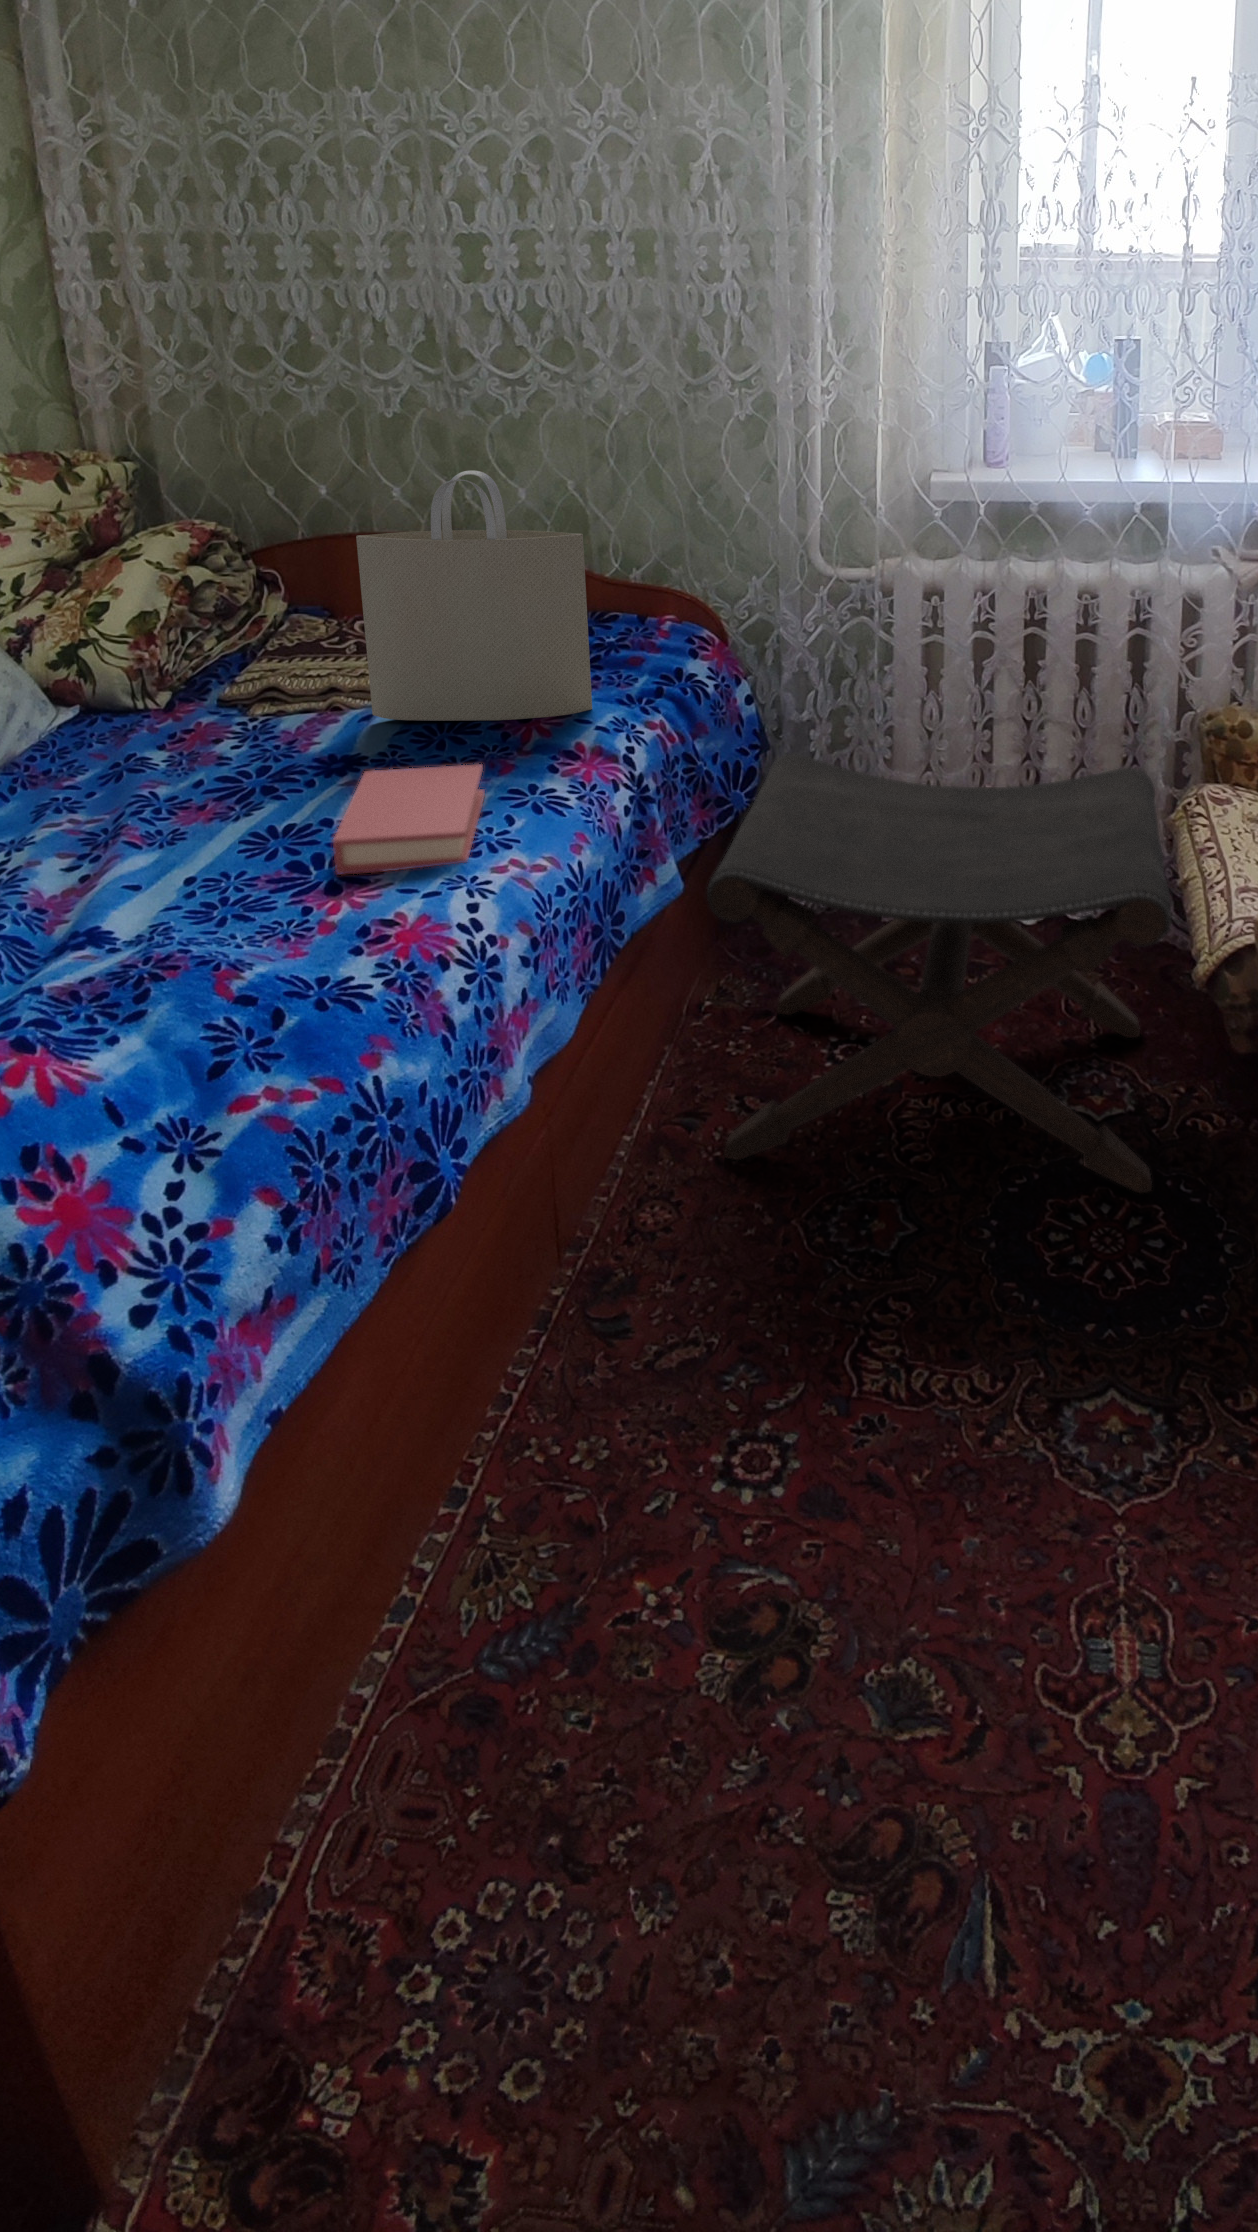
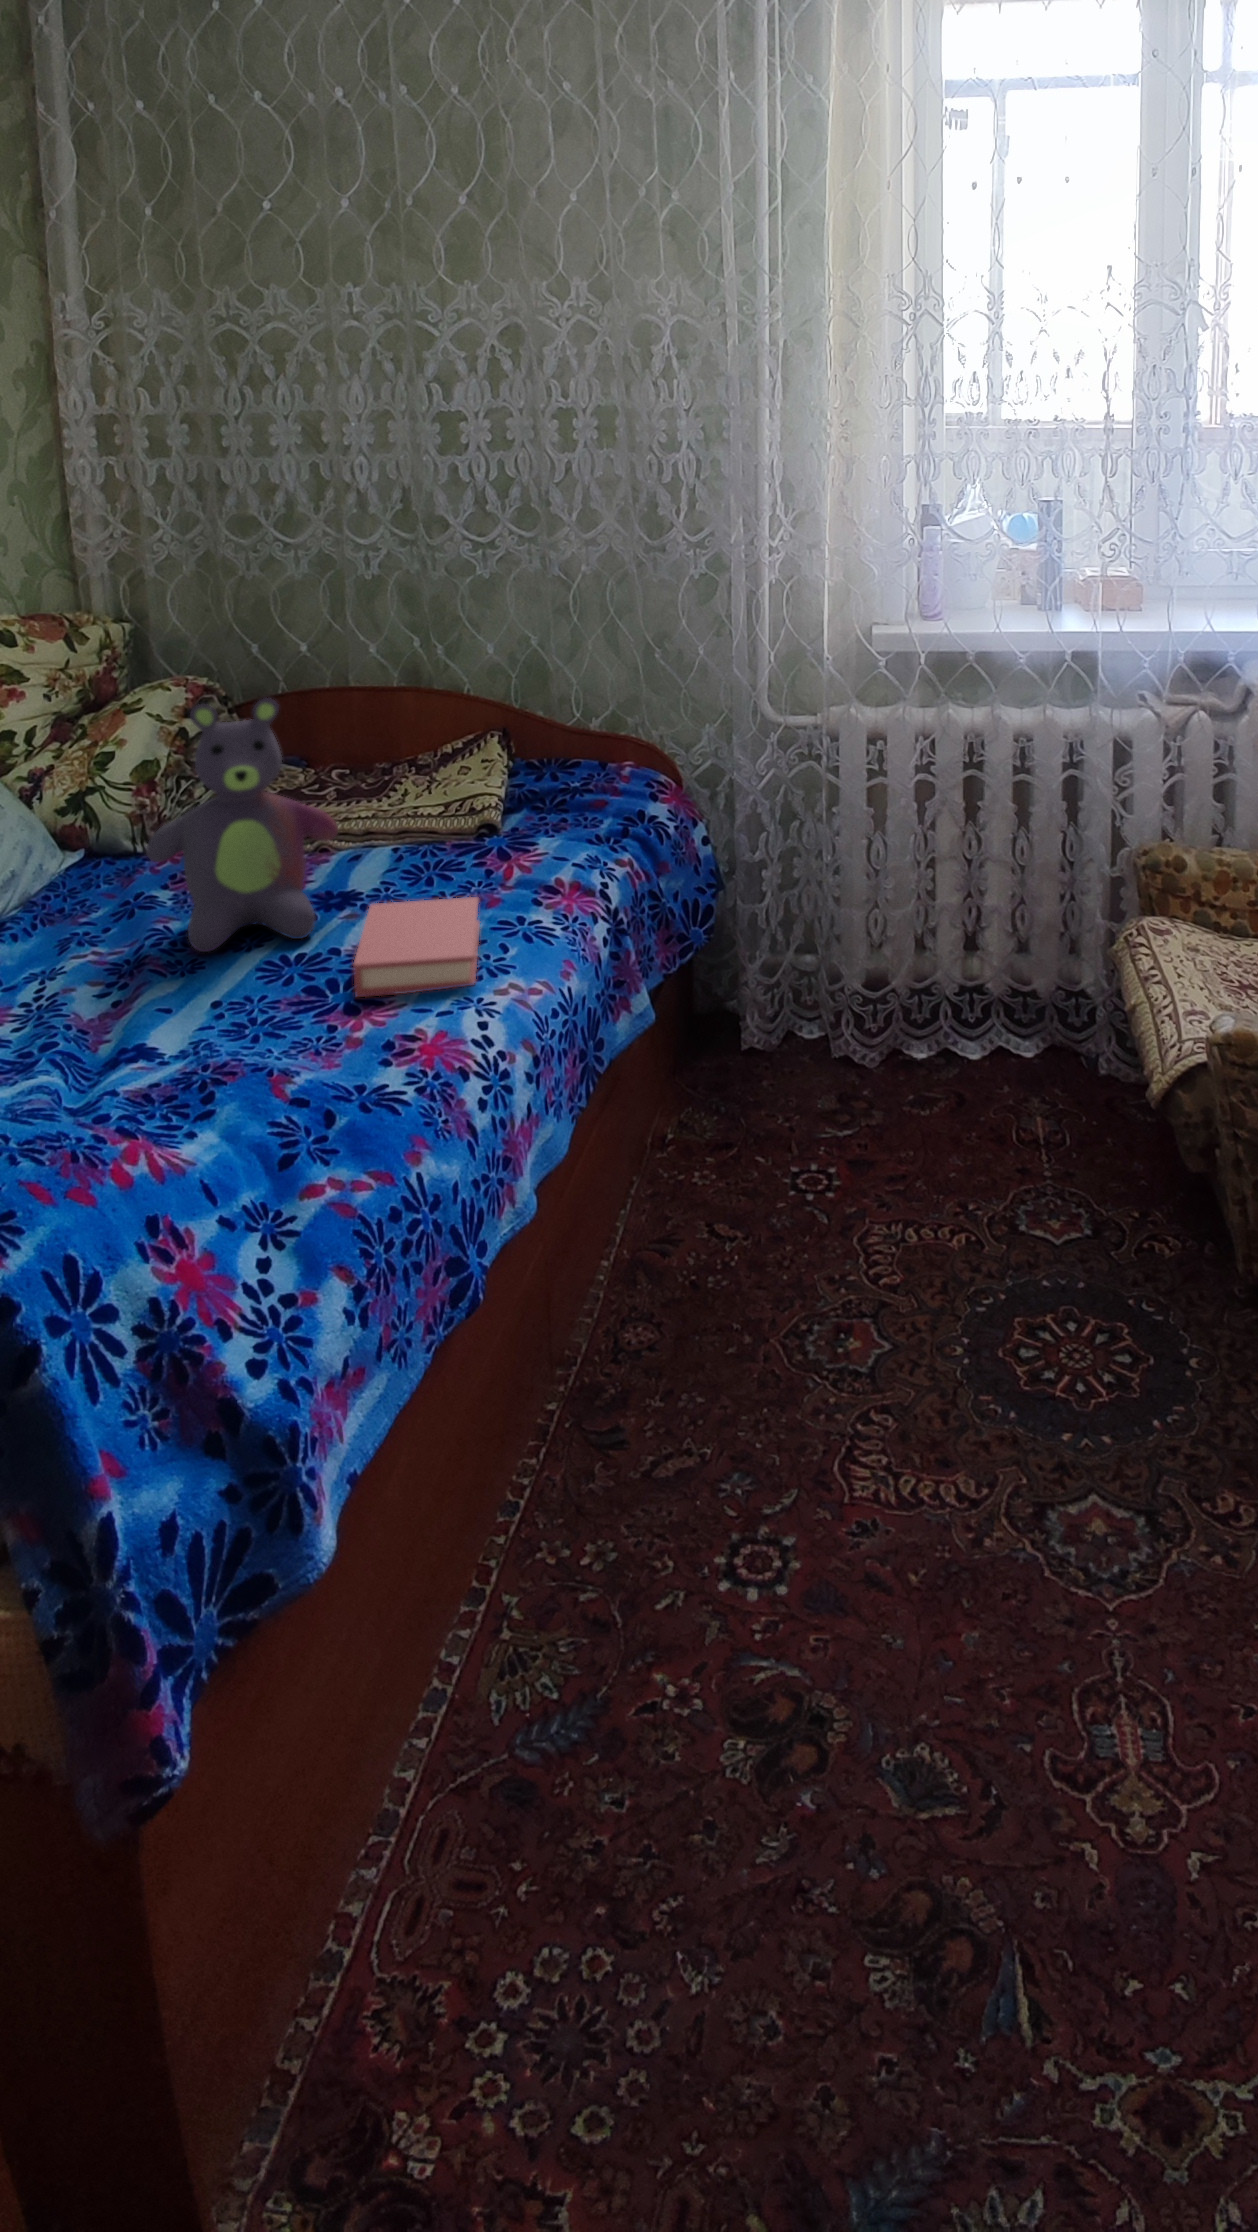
tote bag: present [356,470,592,721] -> none [350,627,566,861]
stuffed bear: none [124,547,338,821] -> present [146,698,338,952]
footstool: present [707,753,1172,1193] -> none [686,890,1127,1311]

